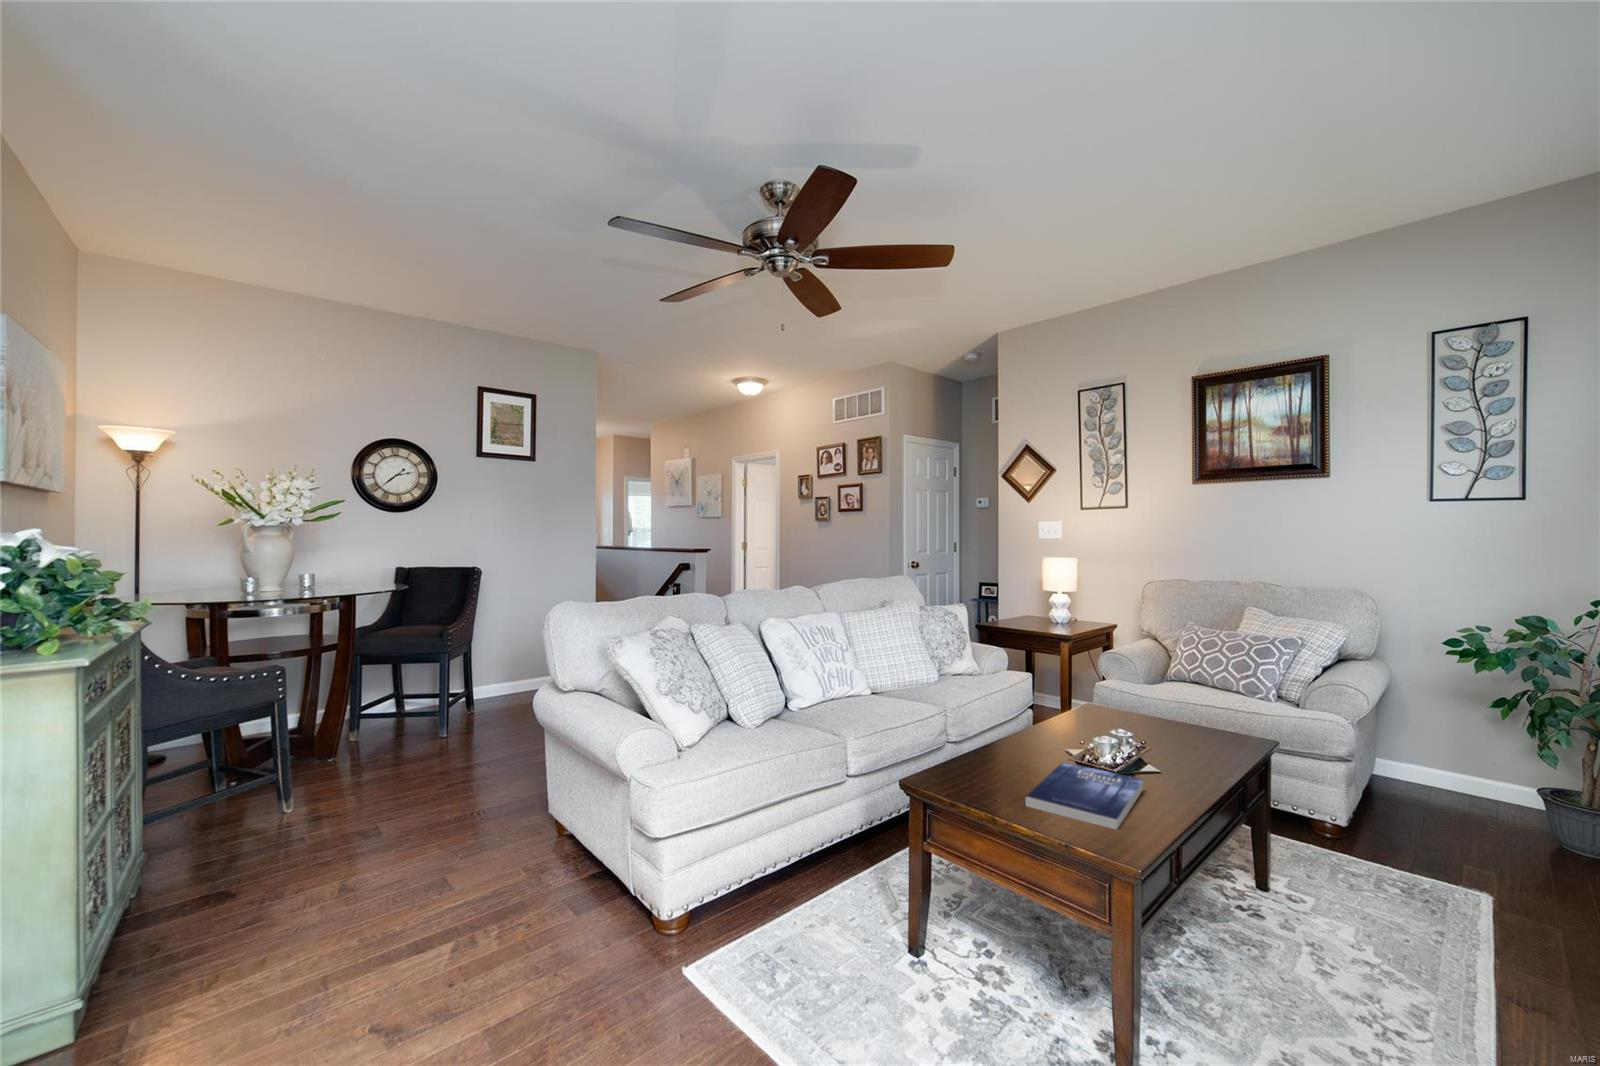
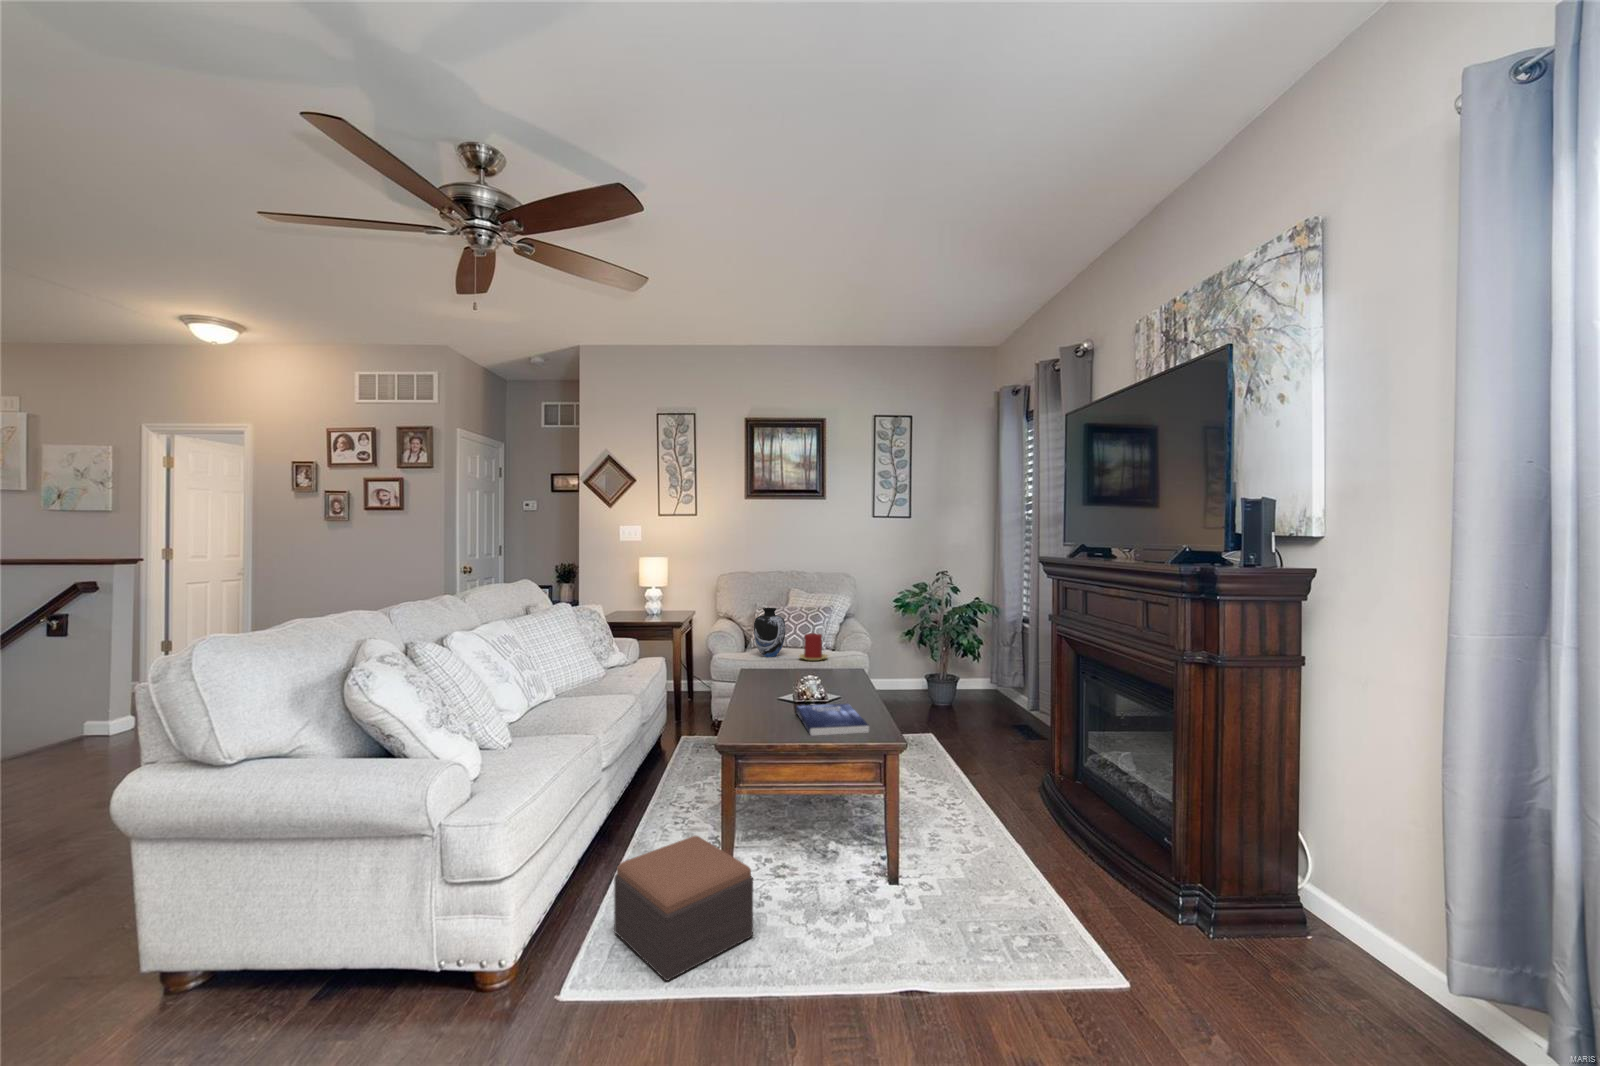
vase: none [1154,626,1203,693] -> present [754,608,785,657]
candle: none [1211,669,1262,710] -> present [799,633,827,661]
footstool: none [758,873,882,1029] -> present [614,836,753,981]

